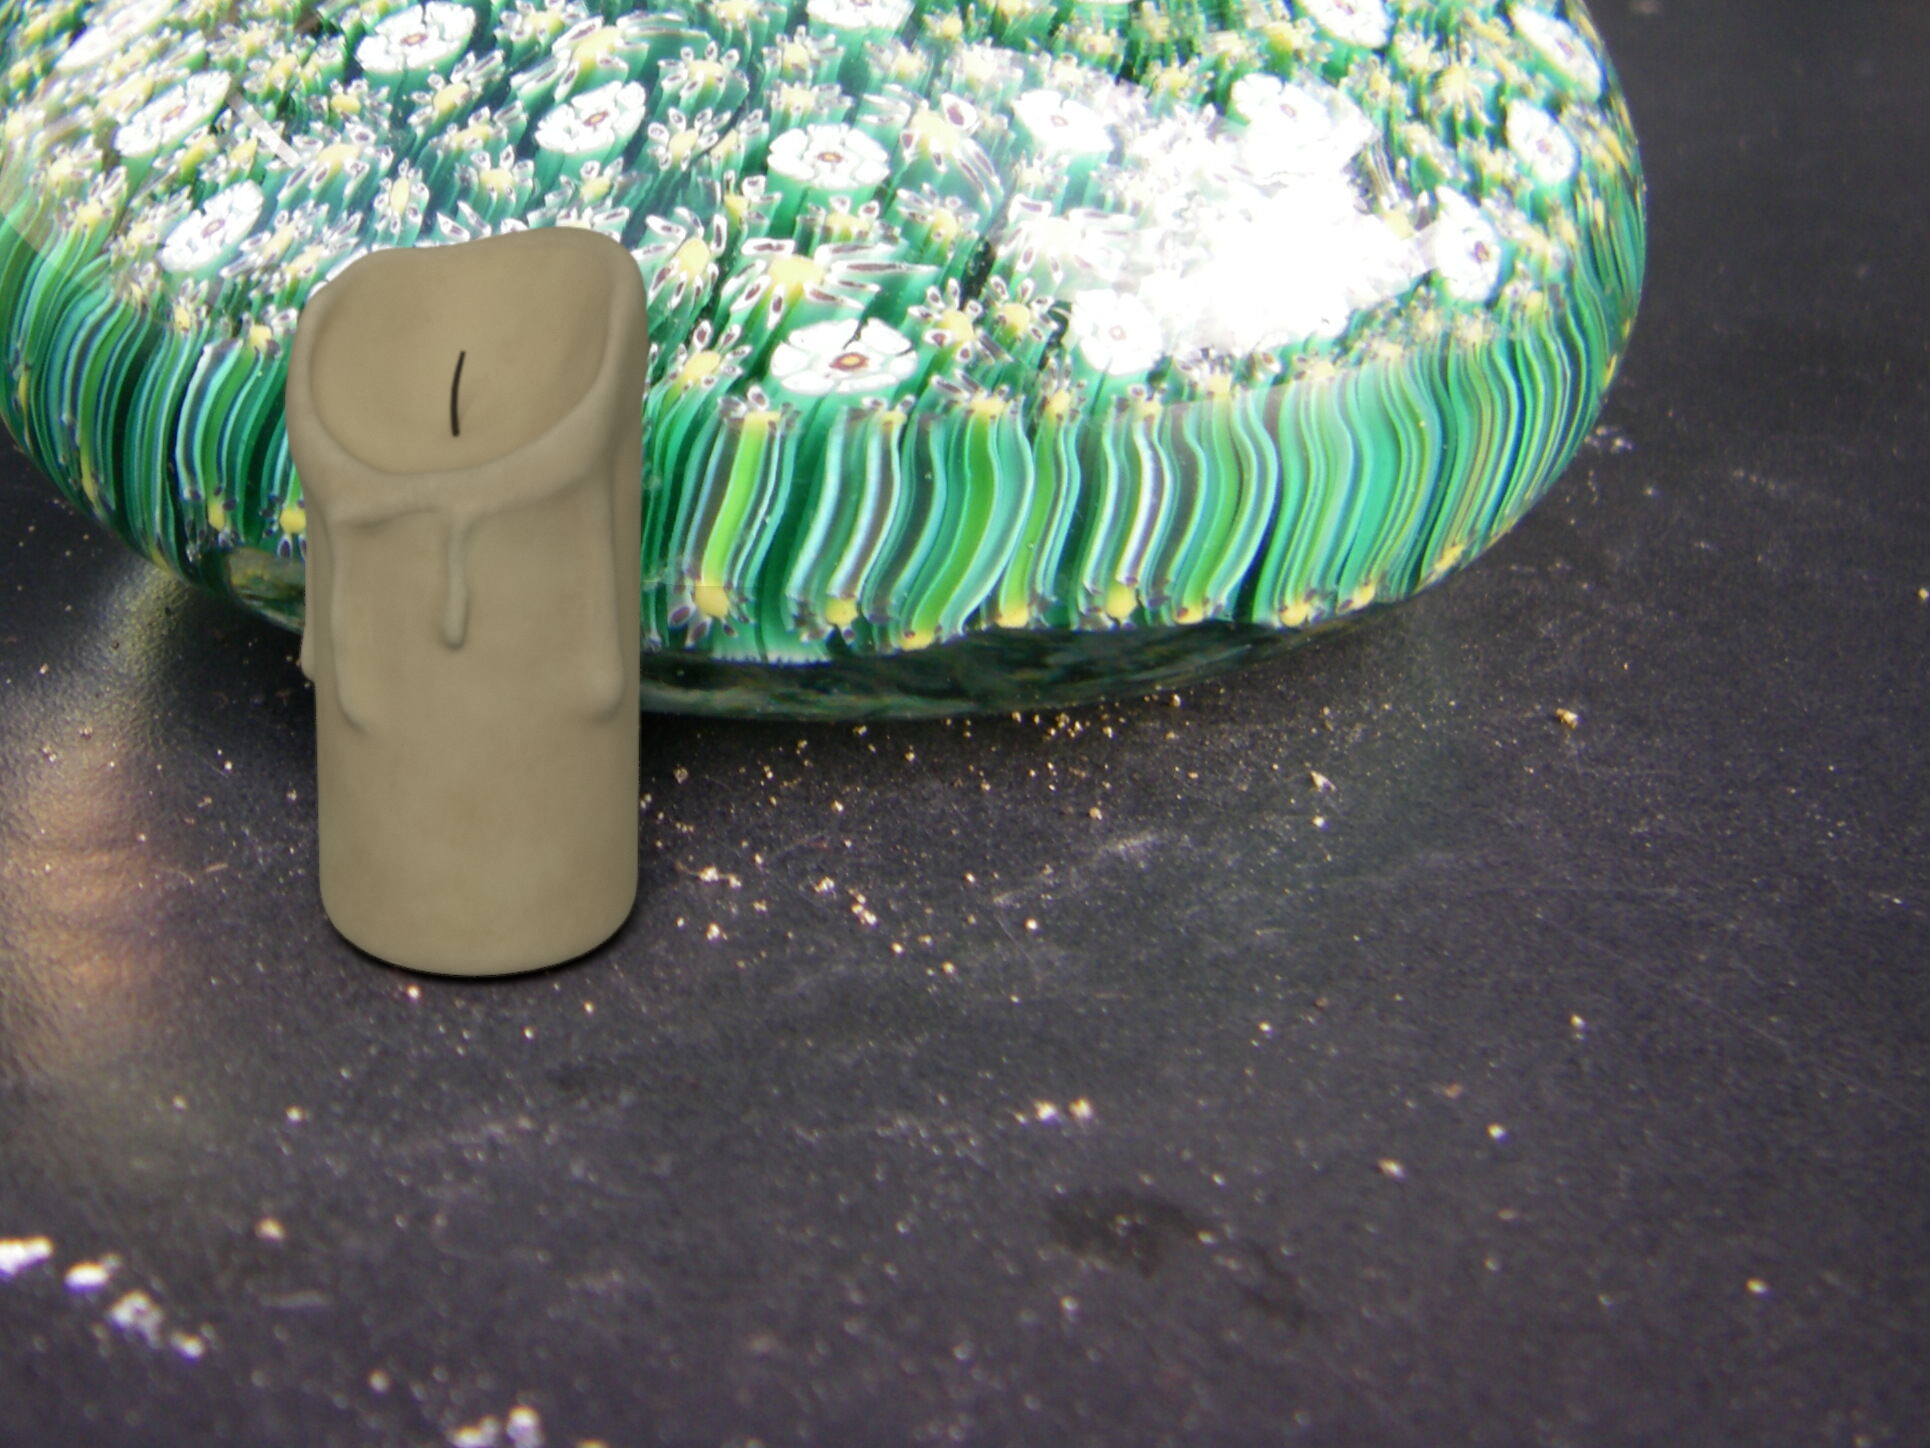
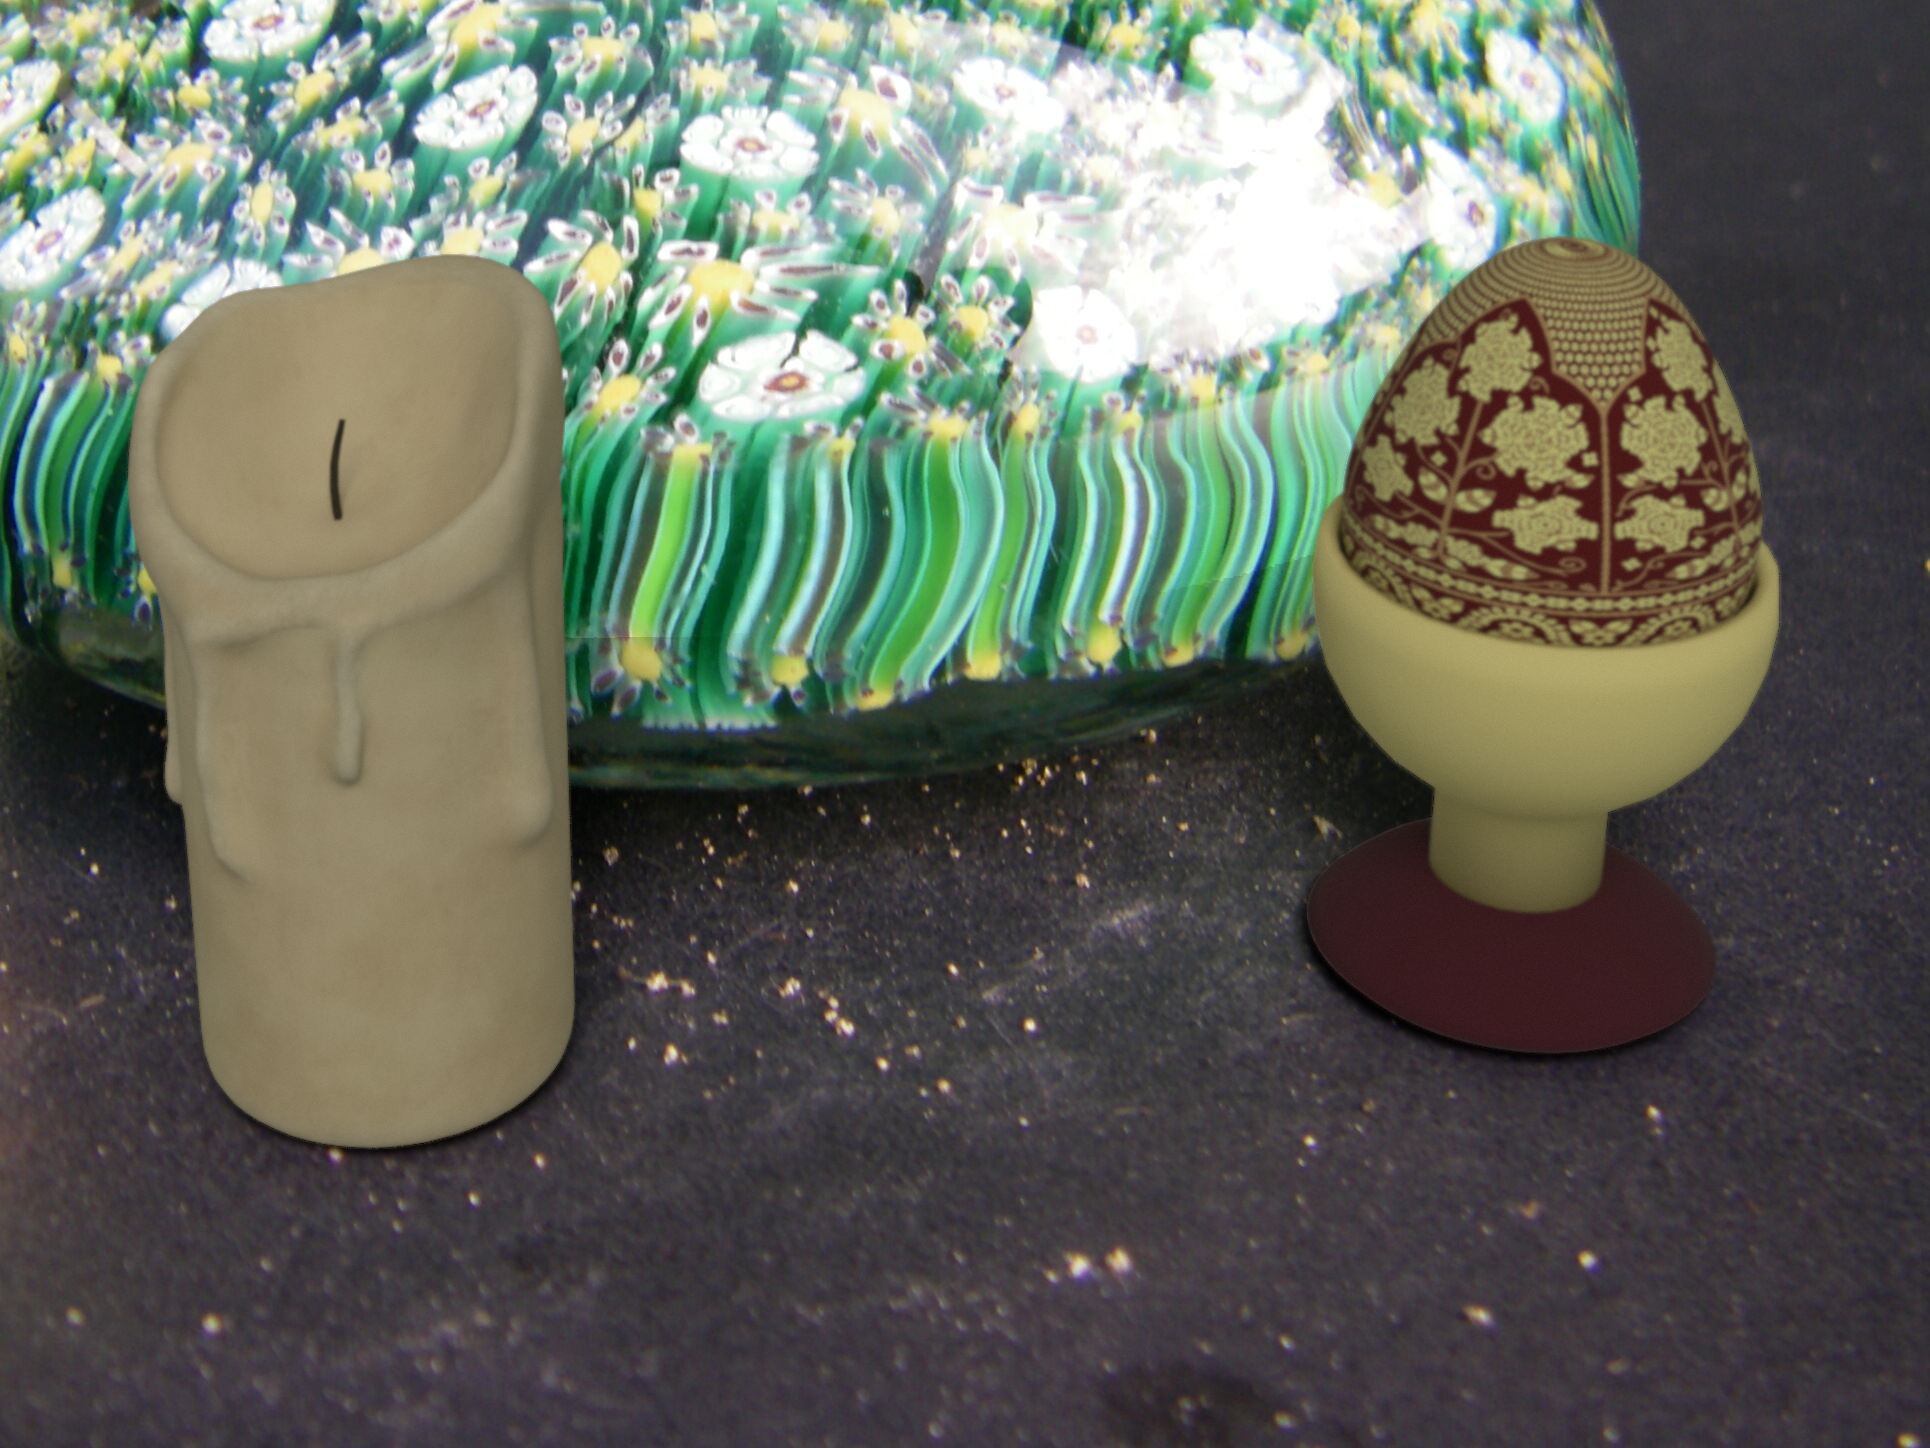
decorative egg: none [1293,252,1708,975] -> present [1306,236,1779,1054]

